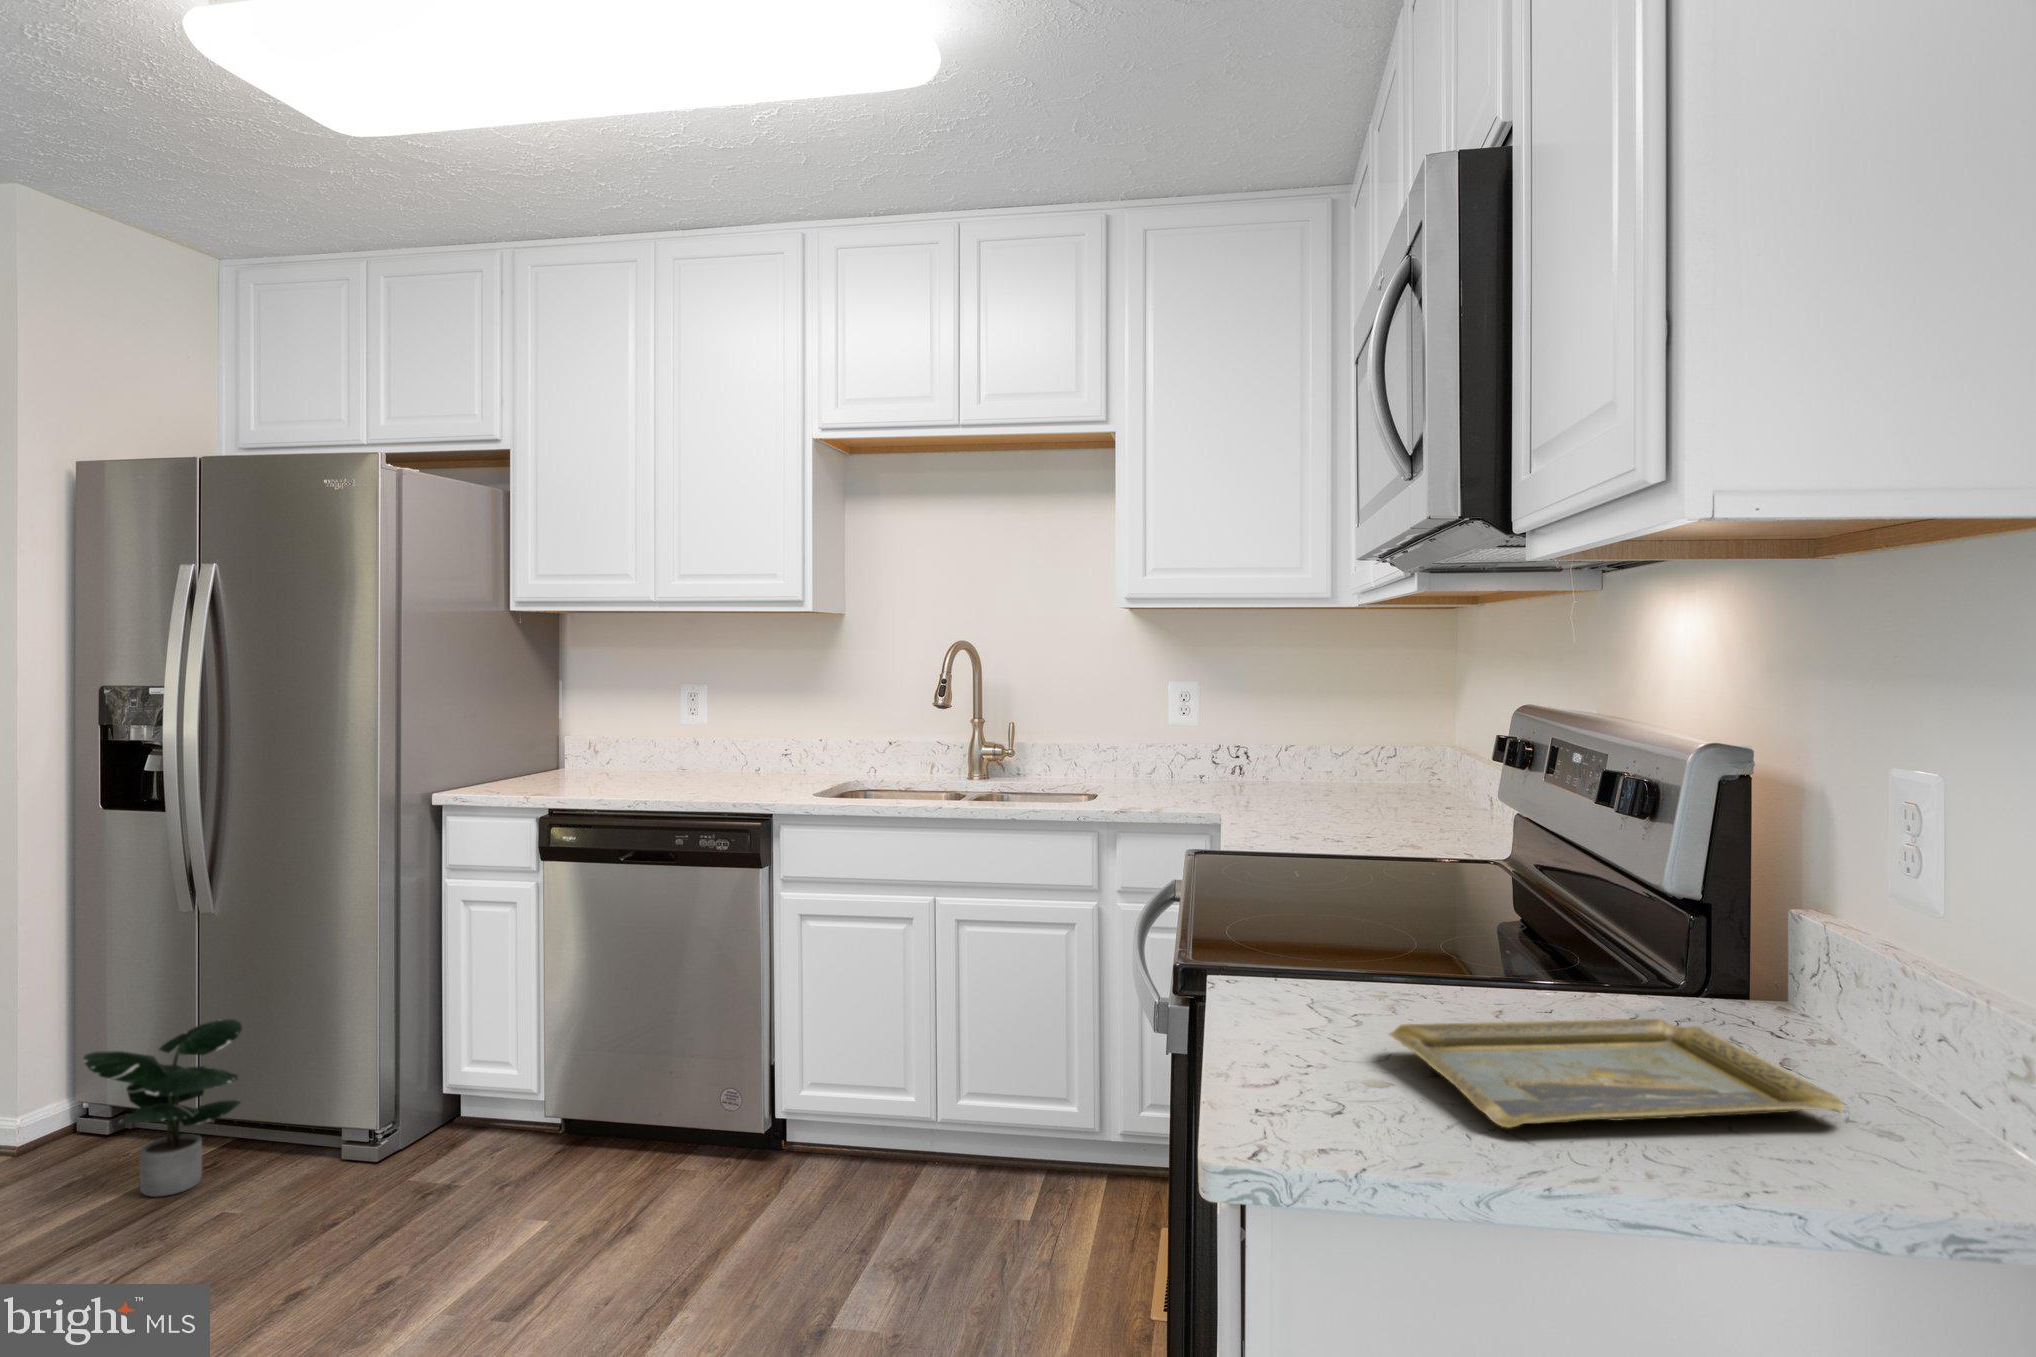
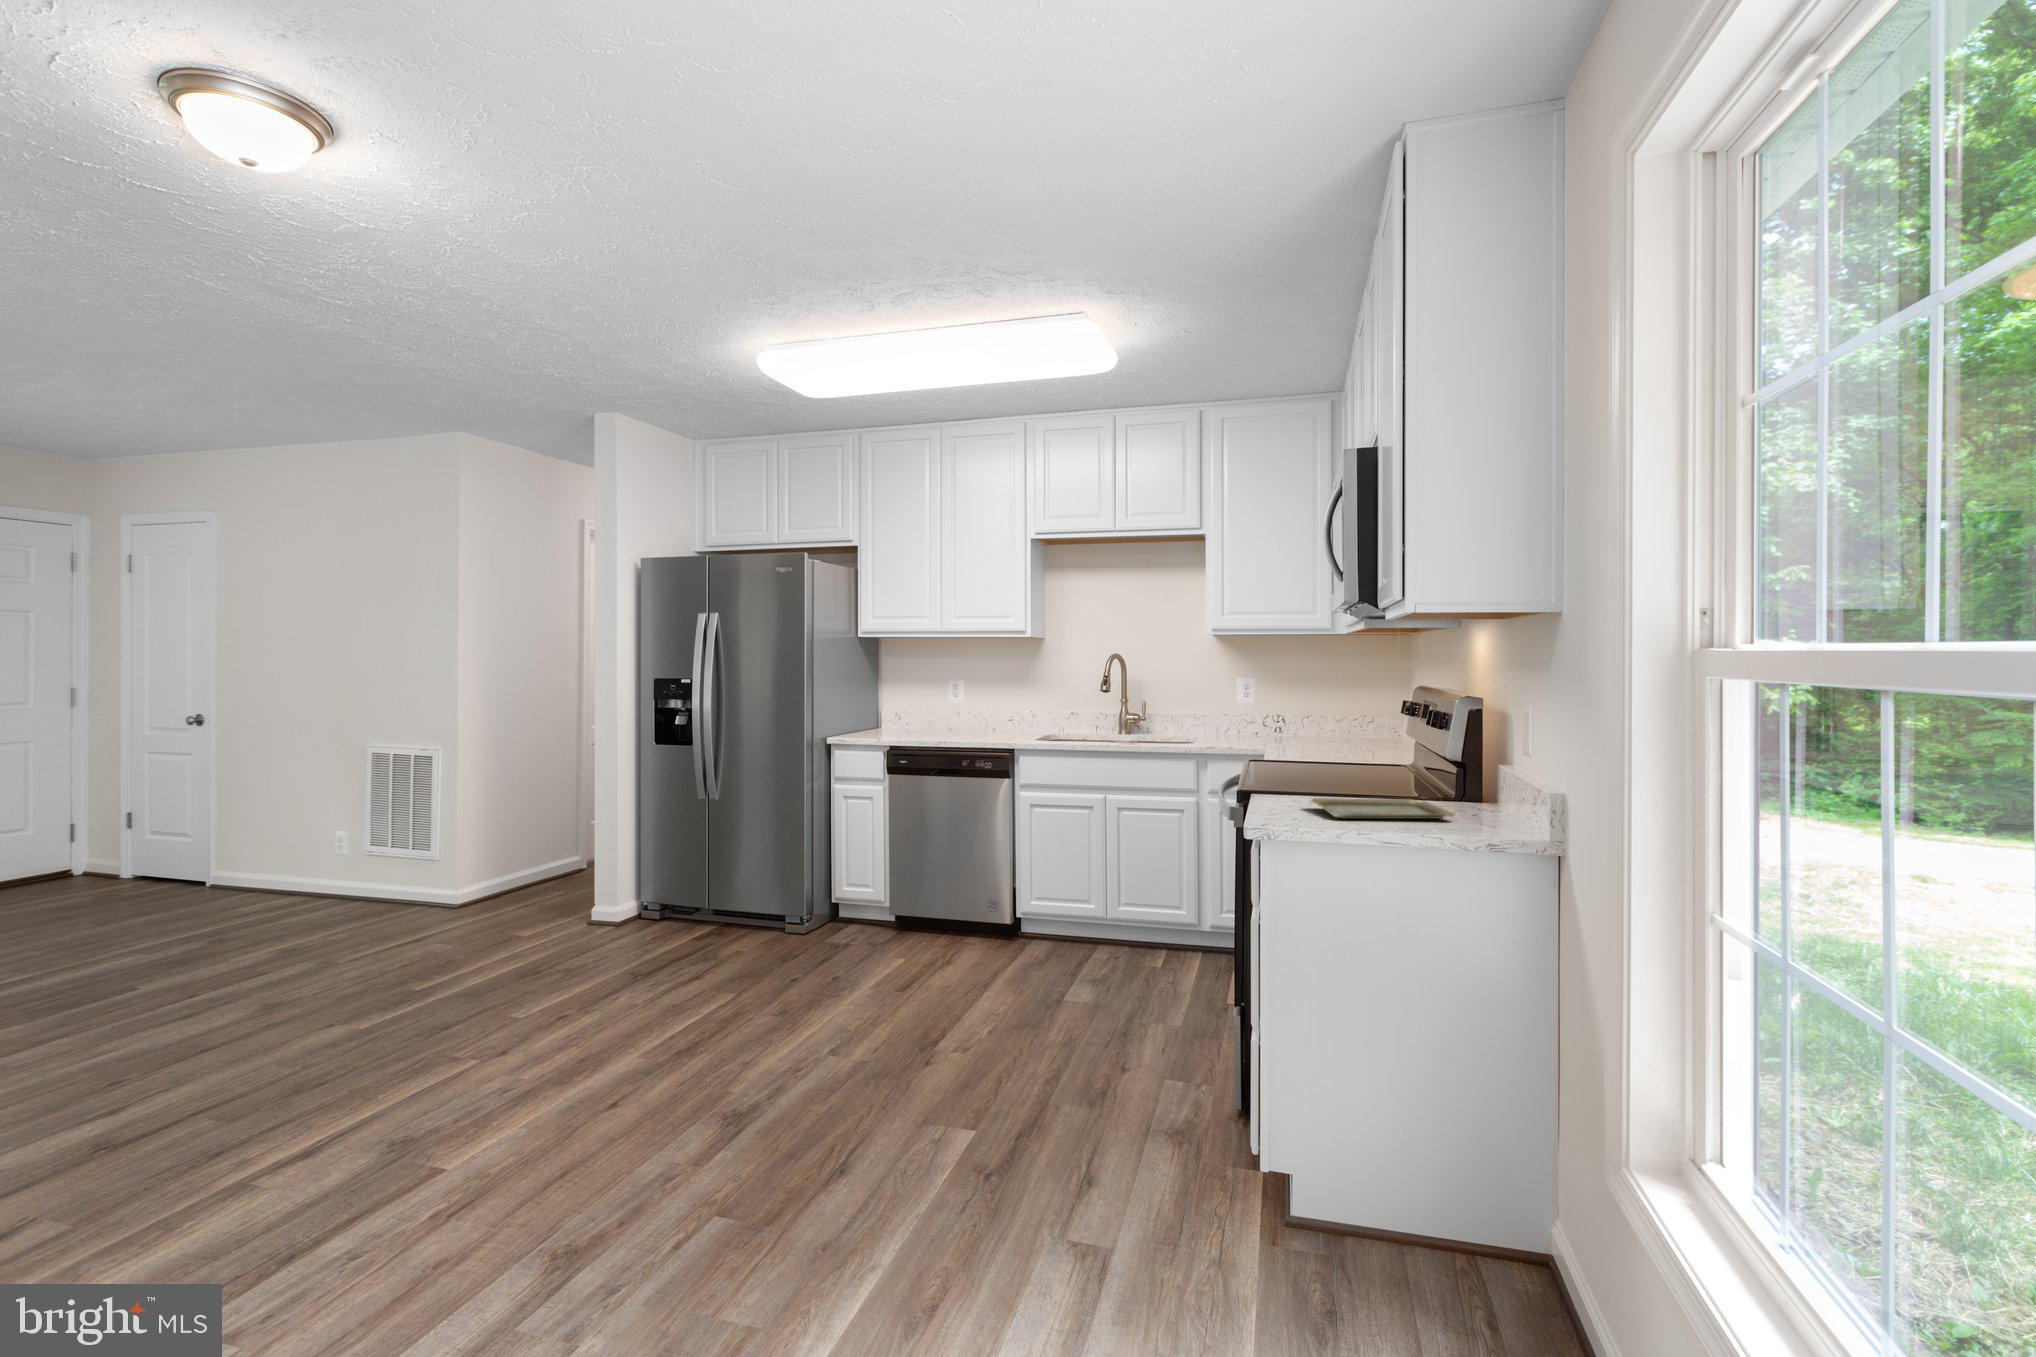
potted plant: present [83,1019,242,1197] -> none [667,857,742,944]

